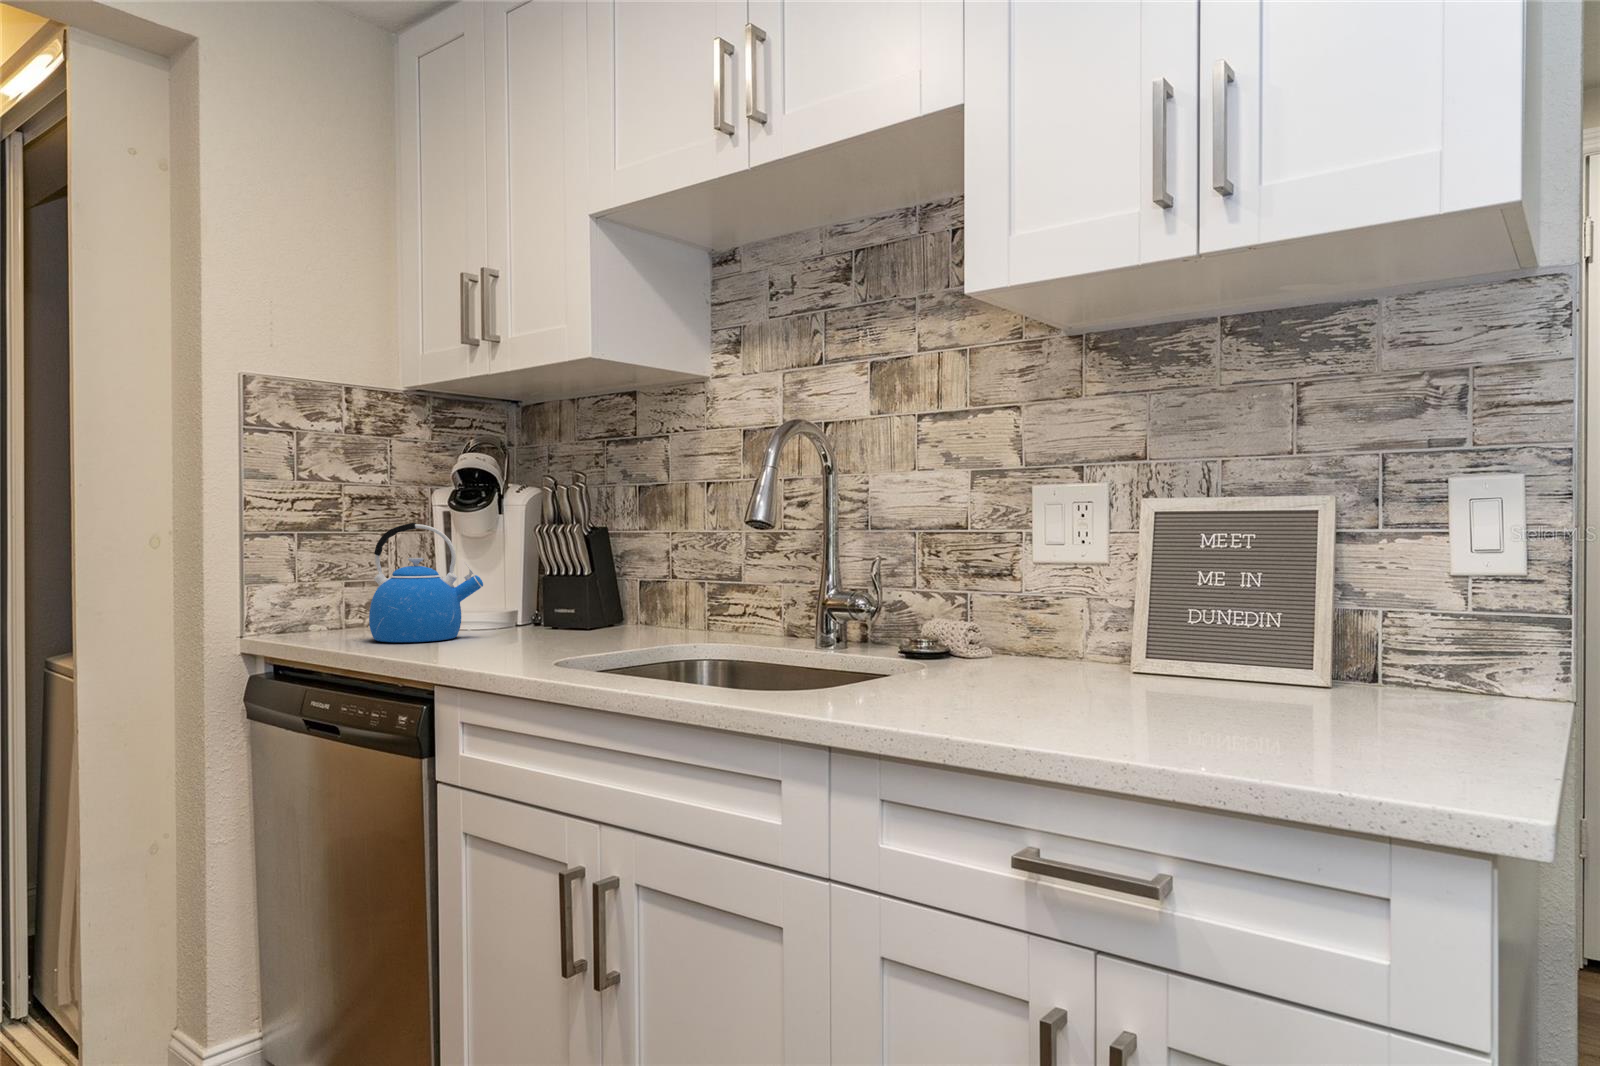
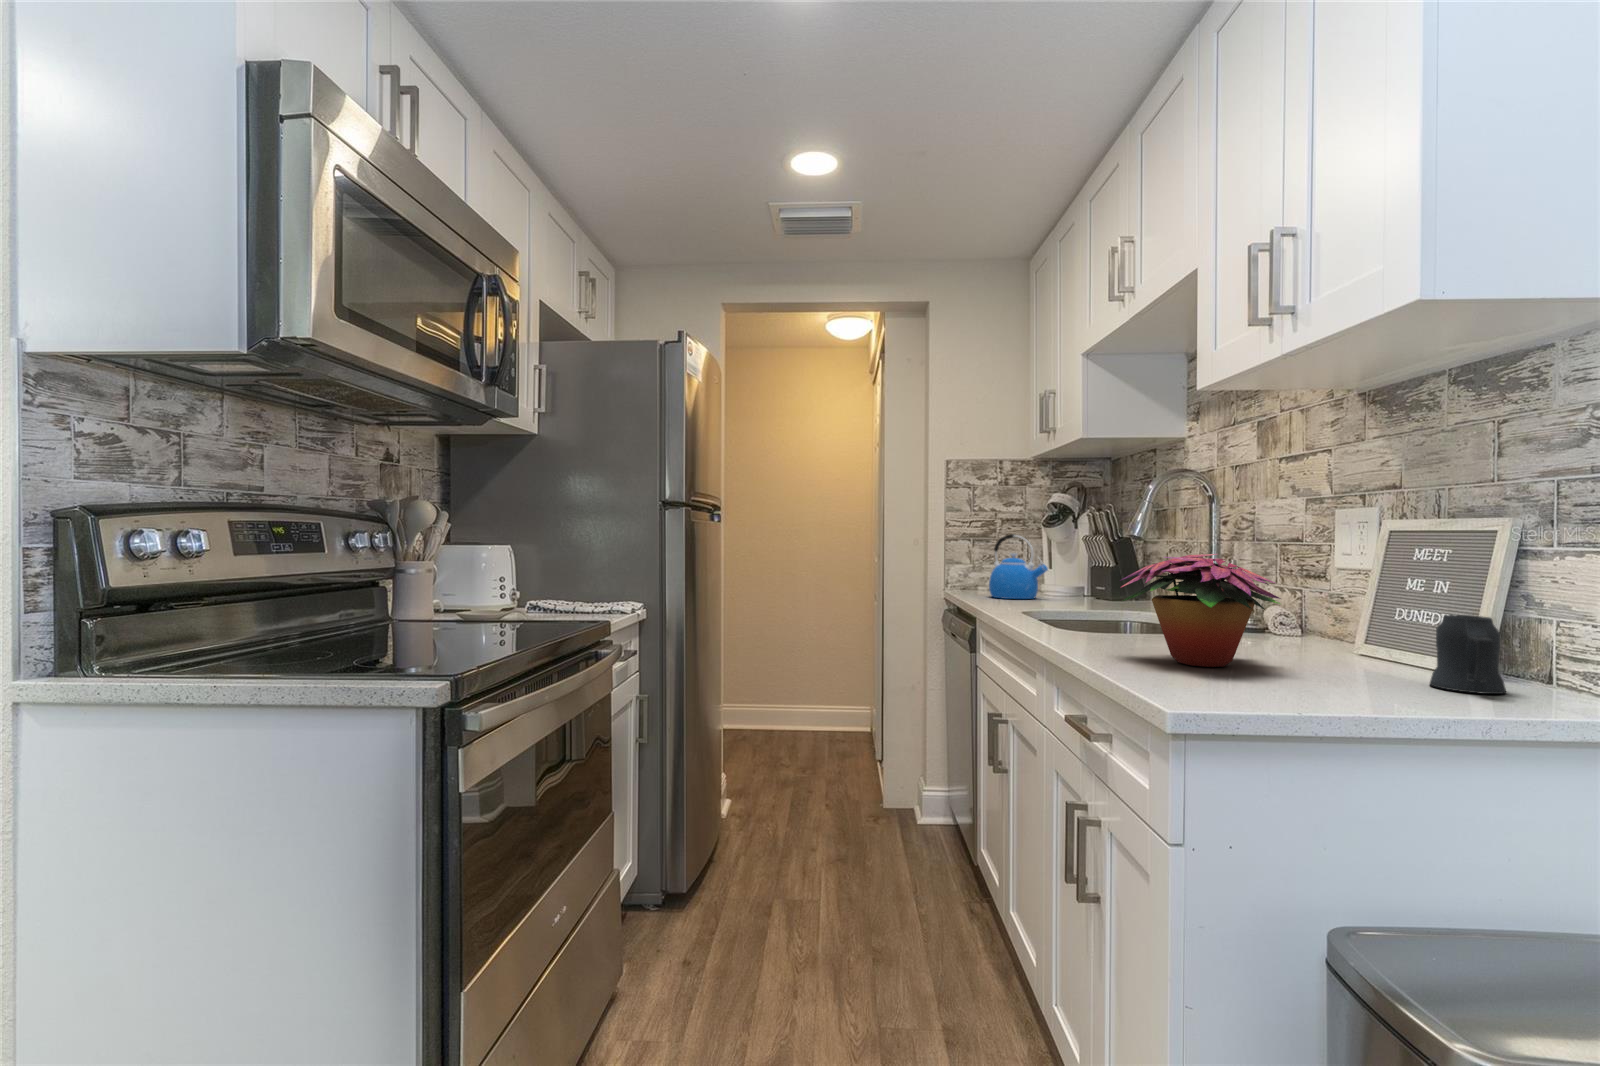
flower arrangement: none [1002,545,1283,727] -> present [1121,554,1281,667]
mug: none [1339,613,1442,707] -> present [1430,615,1506,694]

